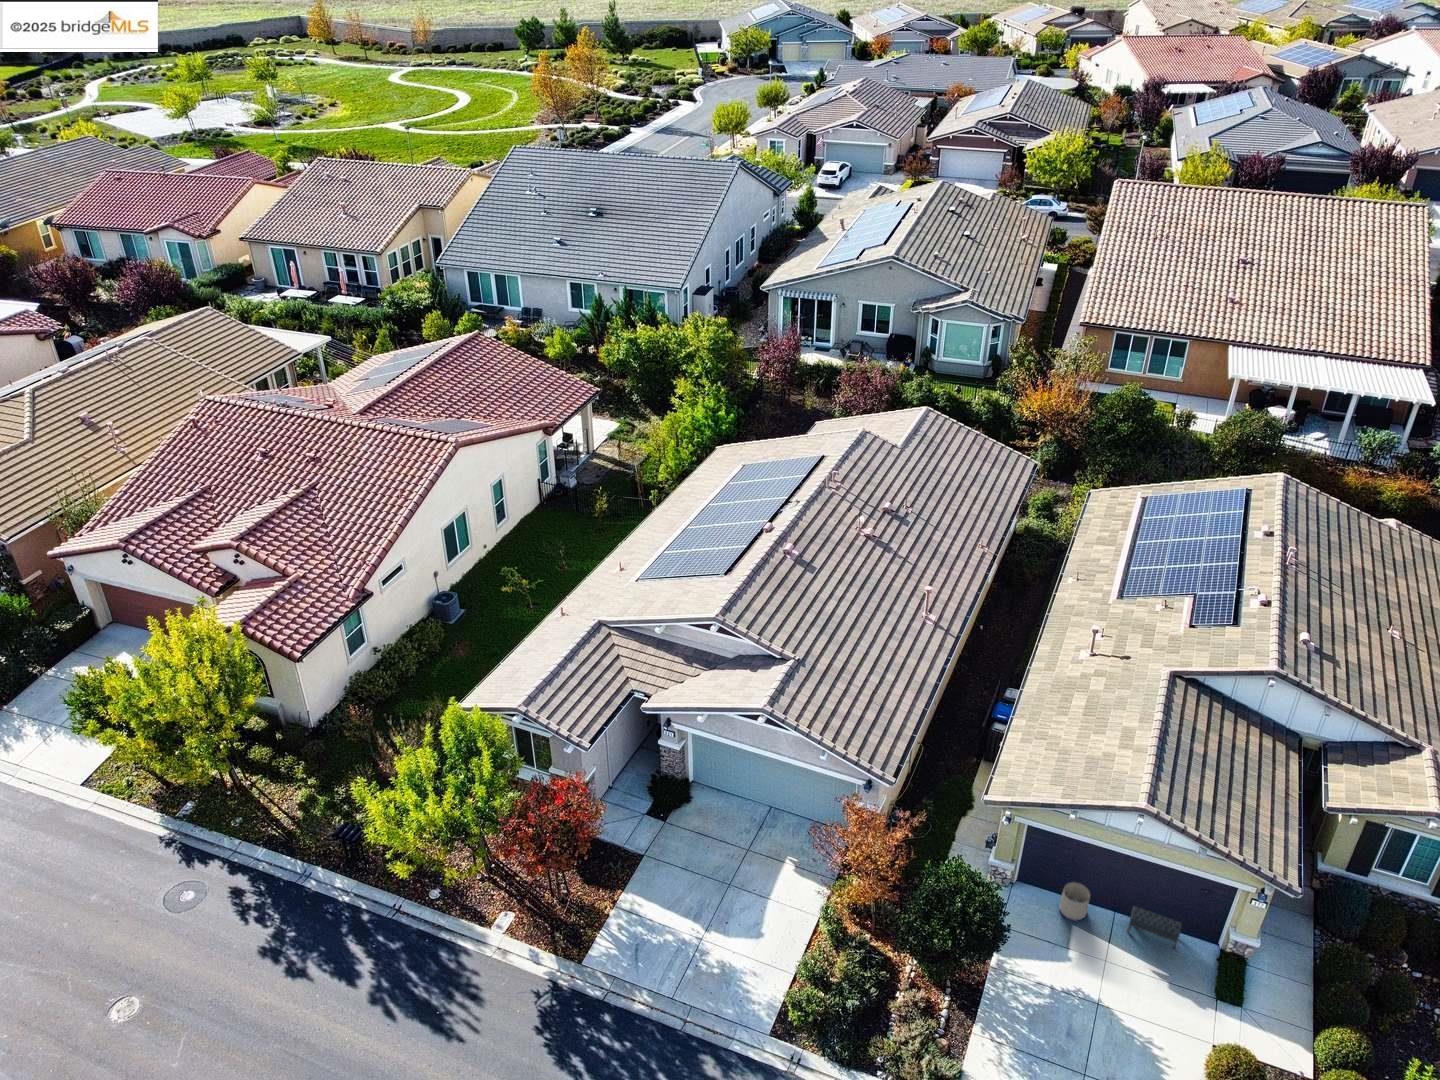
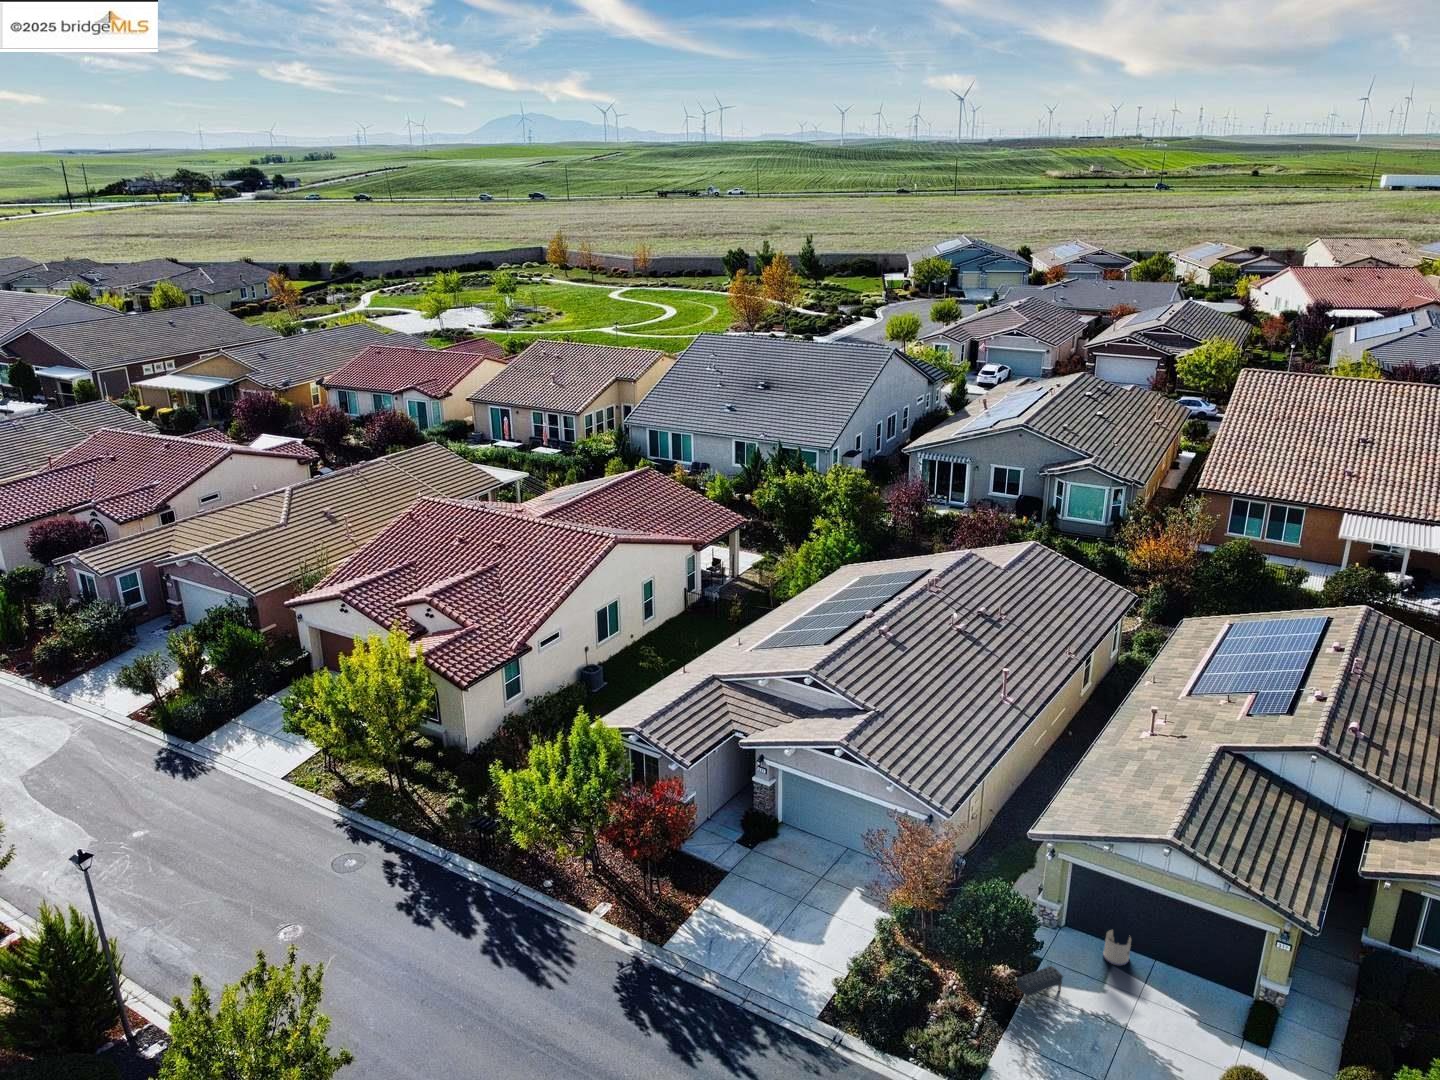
bench: present [1128,906,1182,948] -> present [1016,966,1063,1003]

